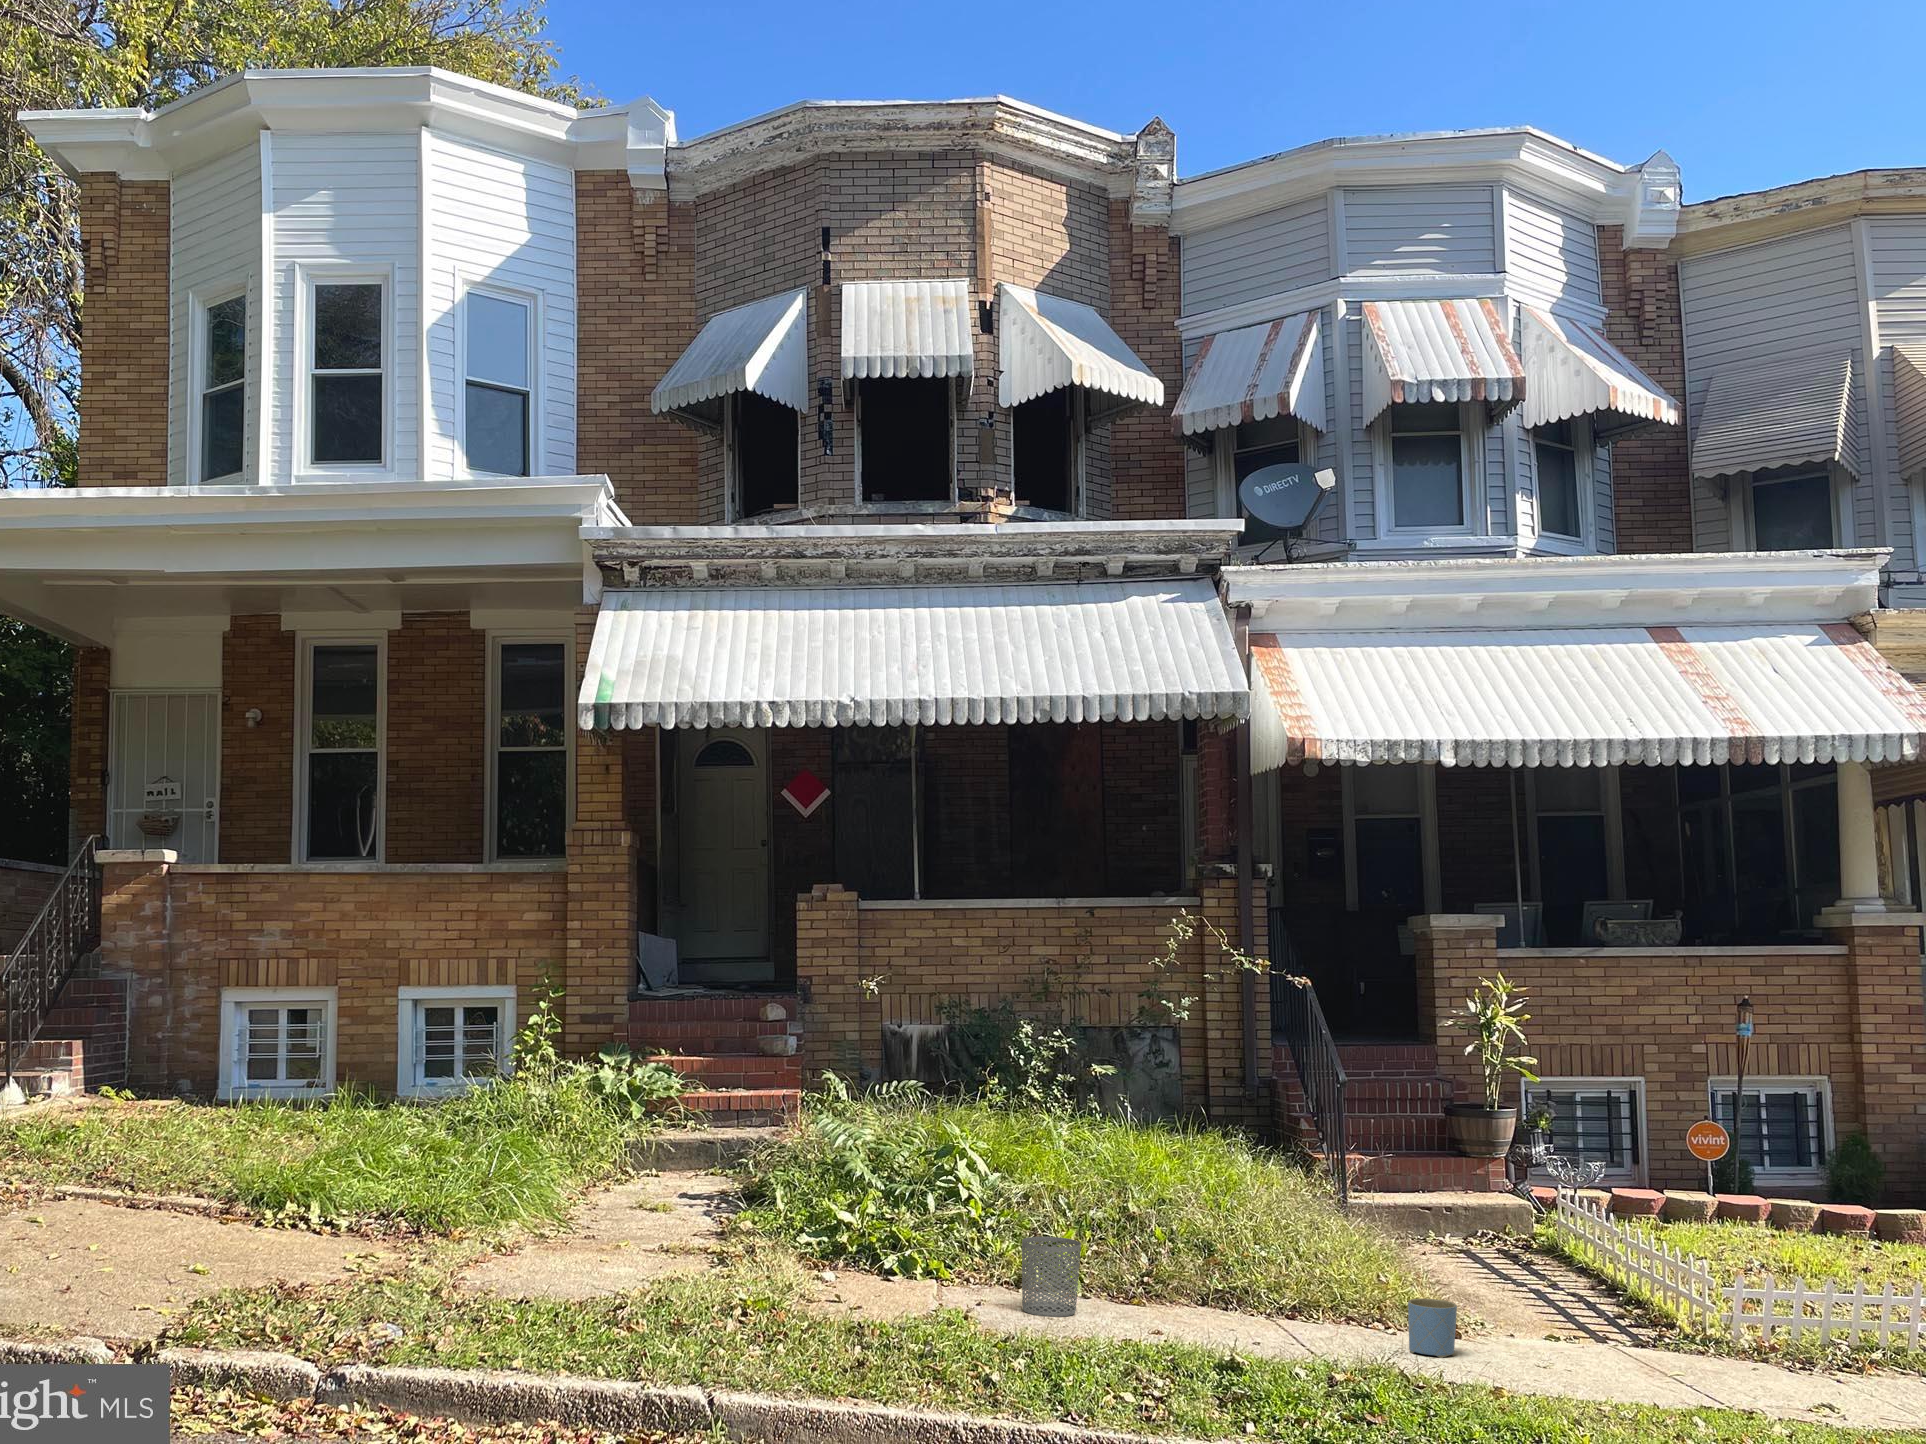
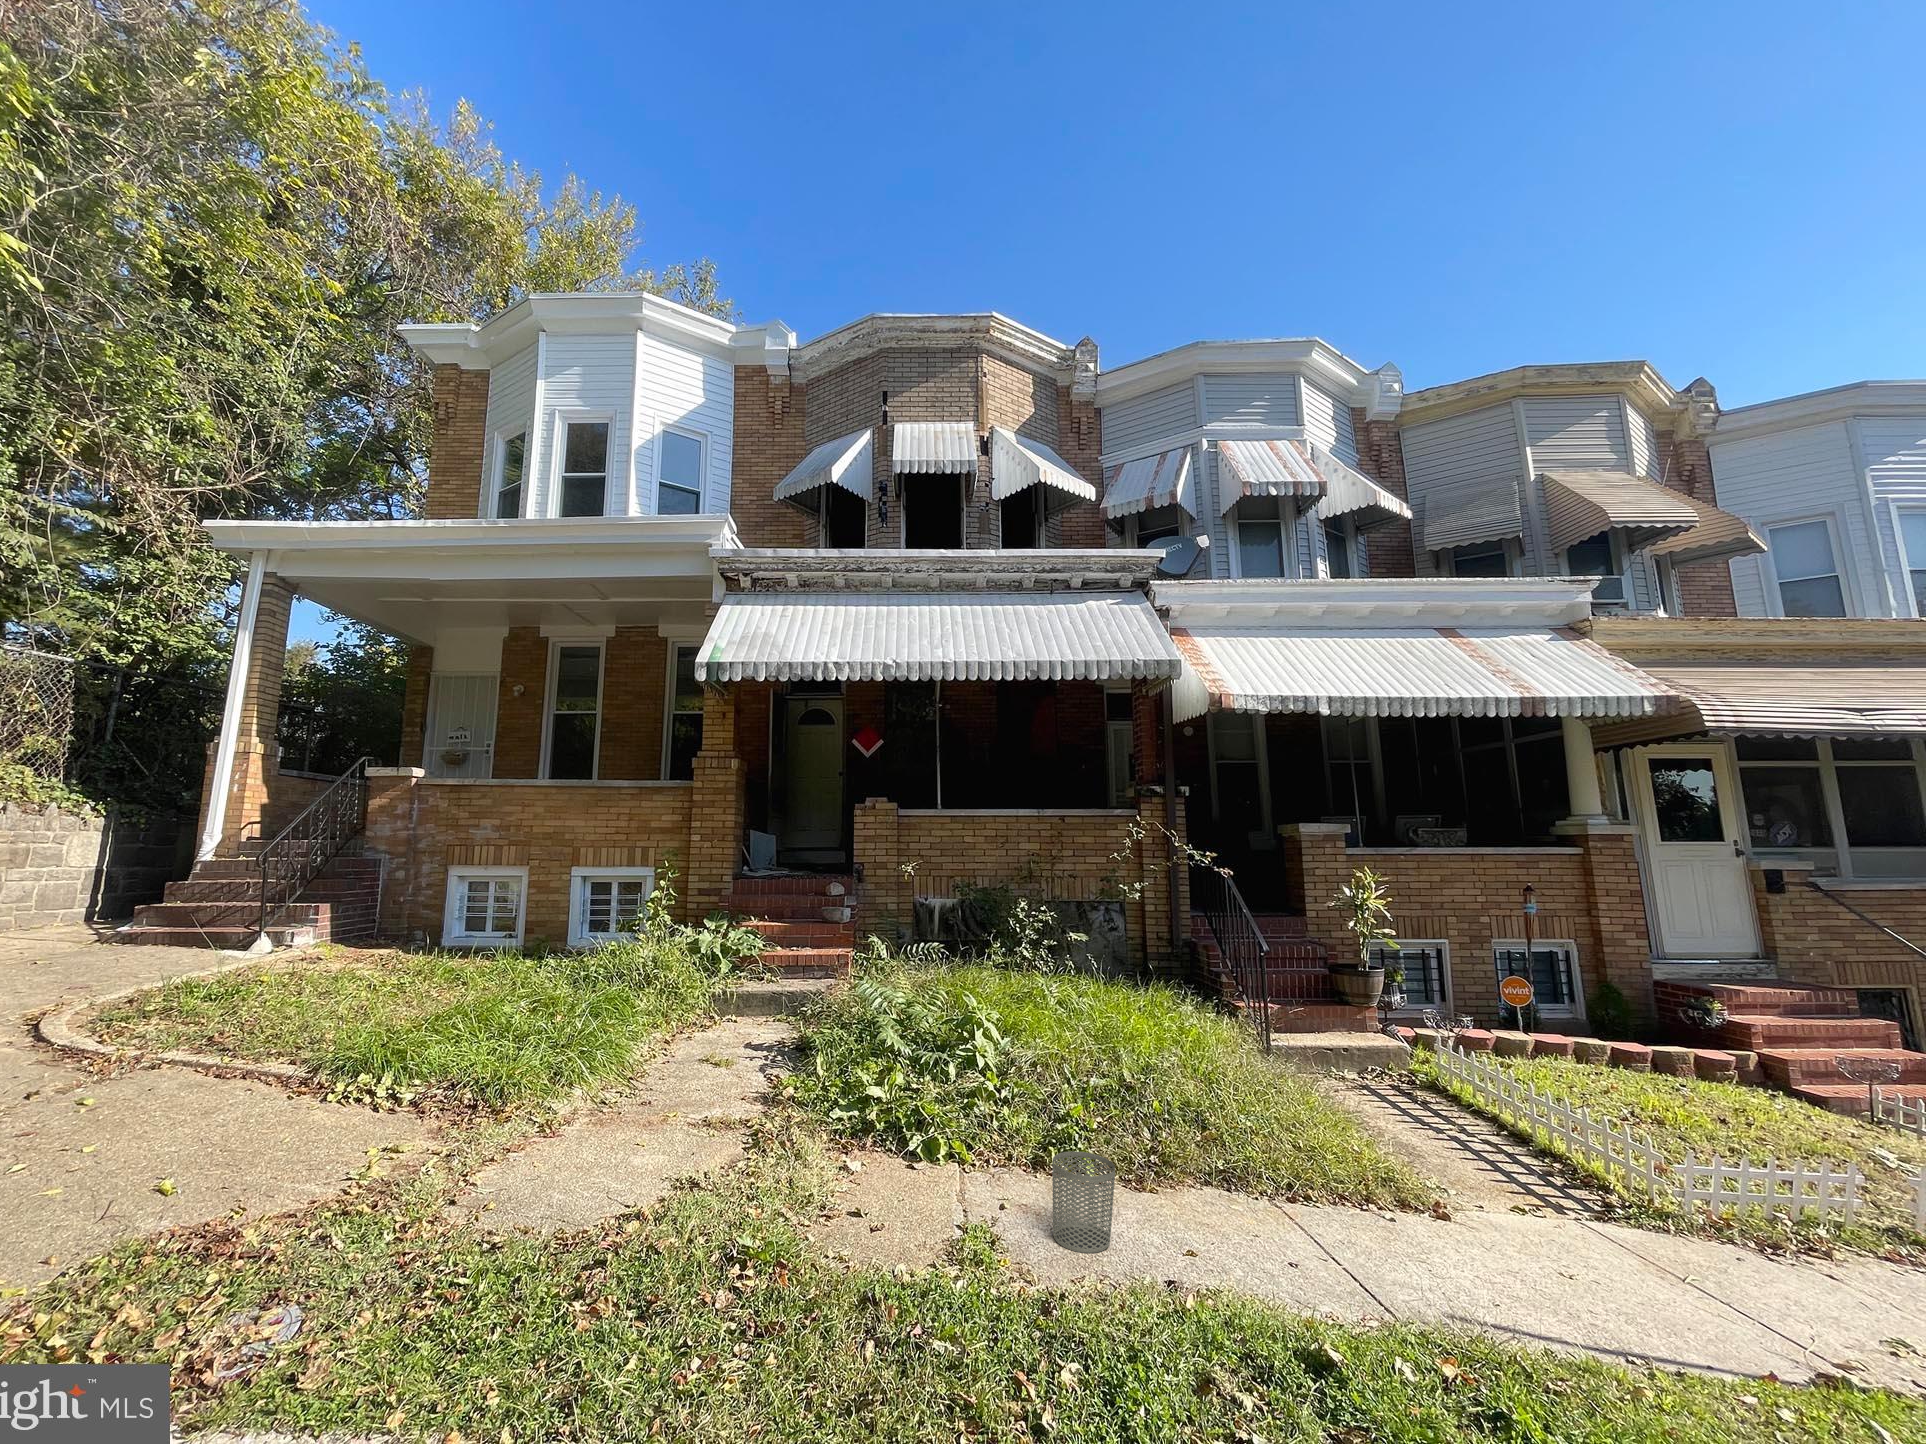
planter: present [1408,1299,1457,1358] -> none [1508,1262,1574,1352]

